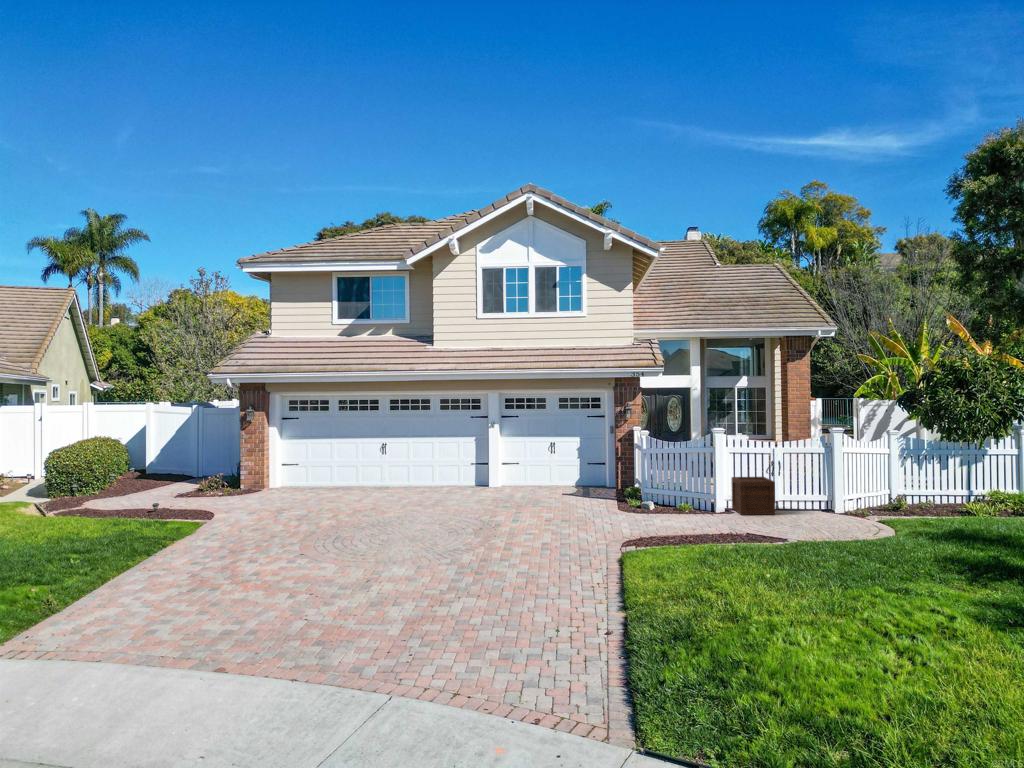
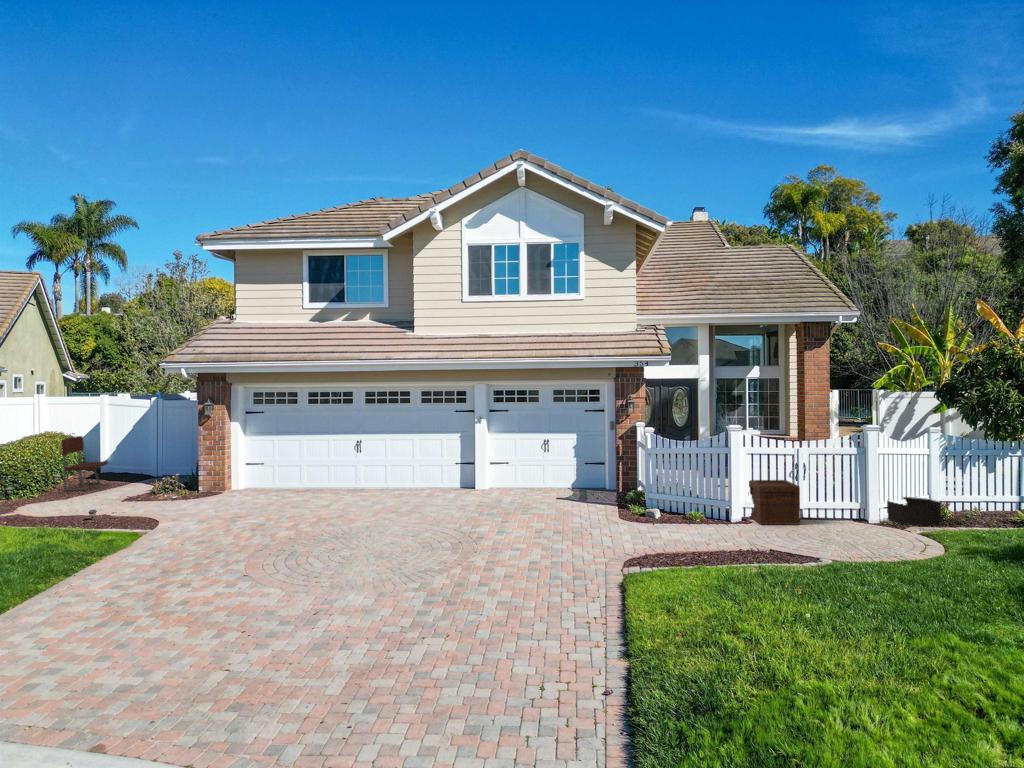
bench: none [115,441,153,491] -> present [62,436,108,491]
basket: none [851,491,898,516] -> present [887,497,941,526]

